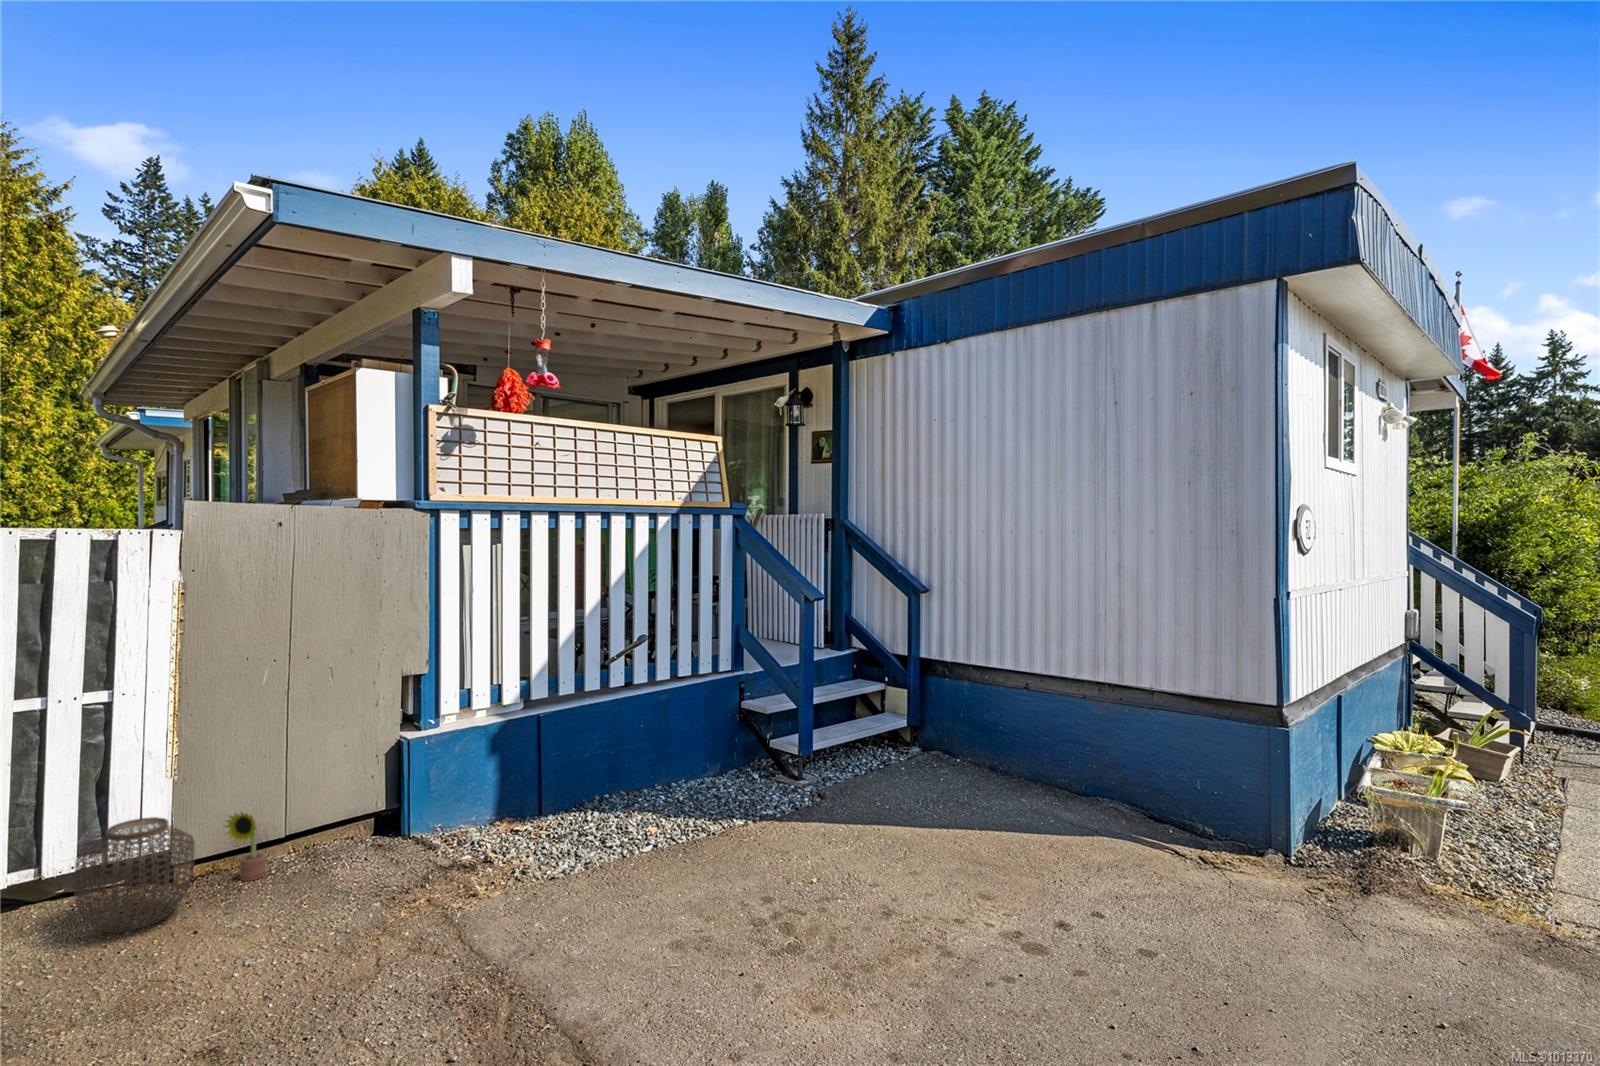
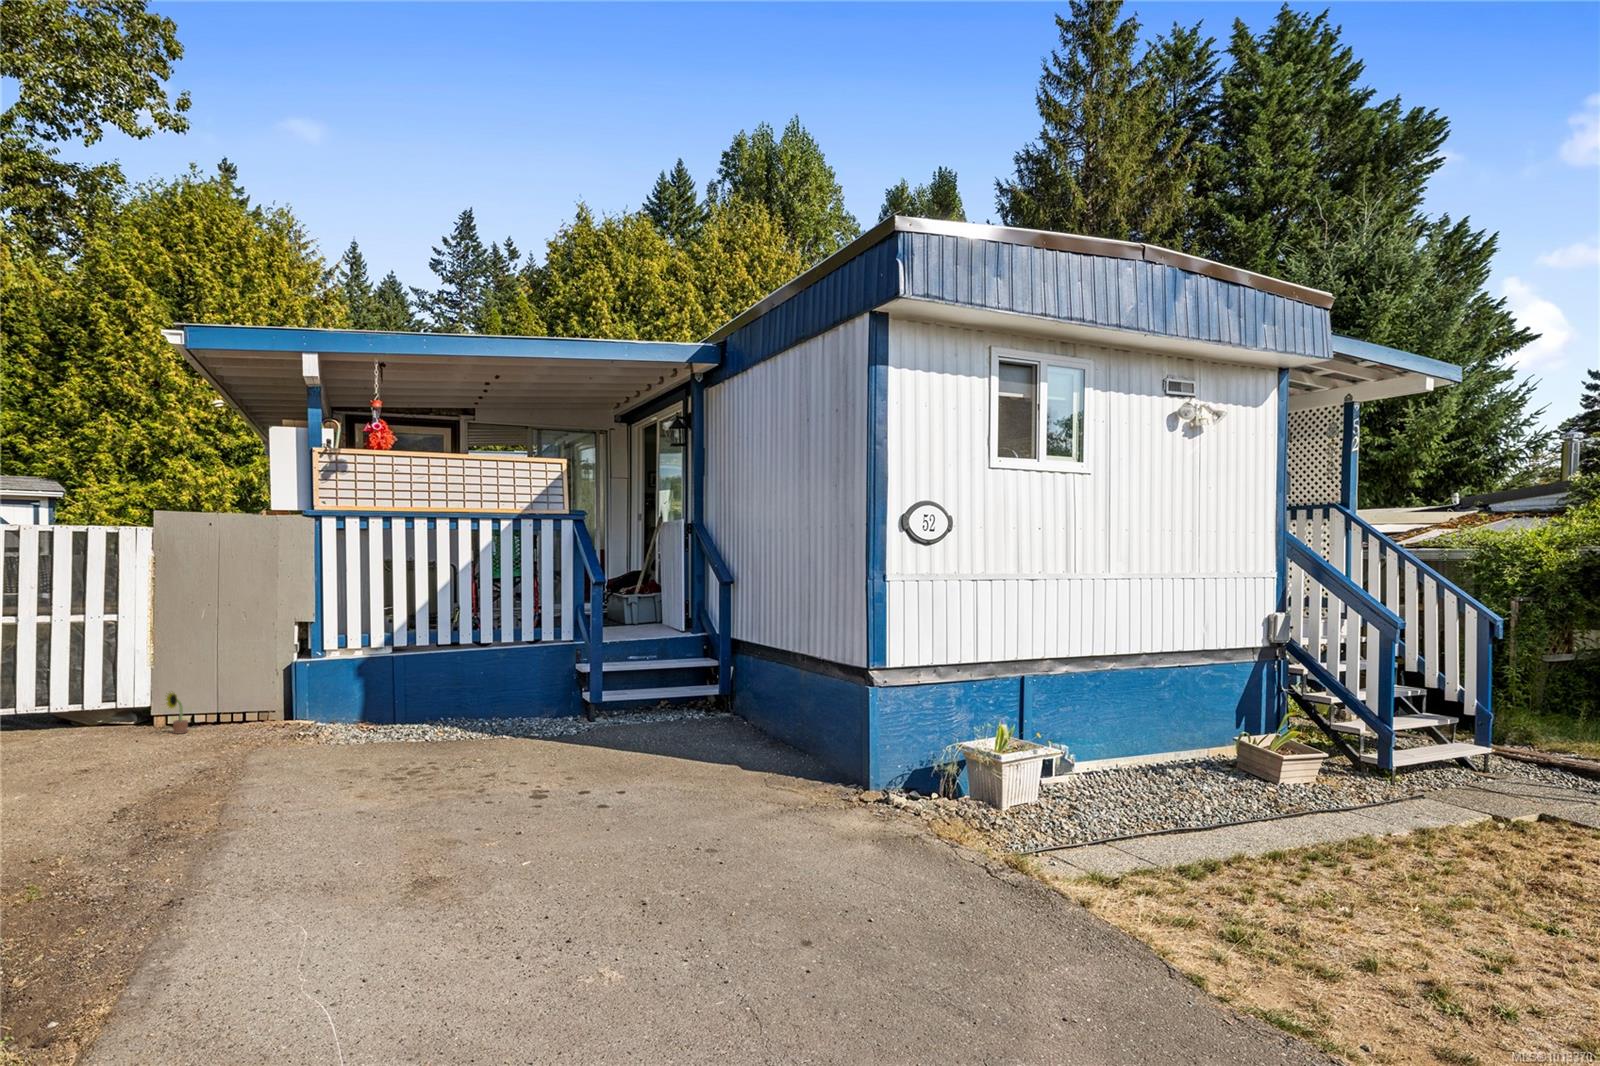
woven basket: present [74,817,194,932] -> none [77,684,139,741]

